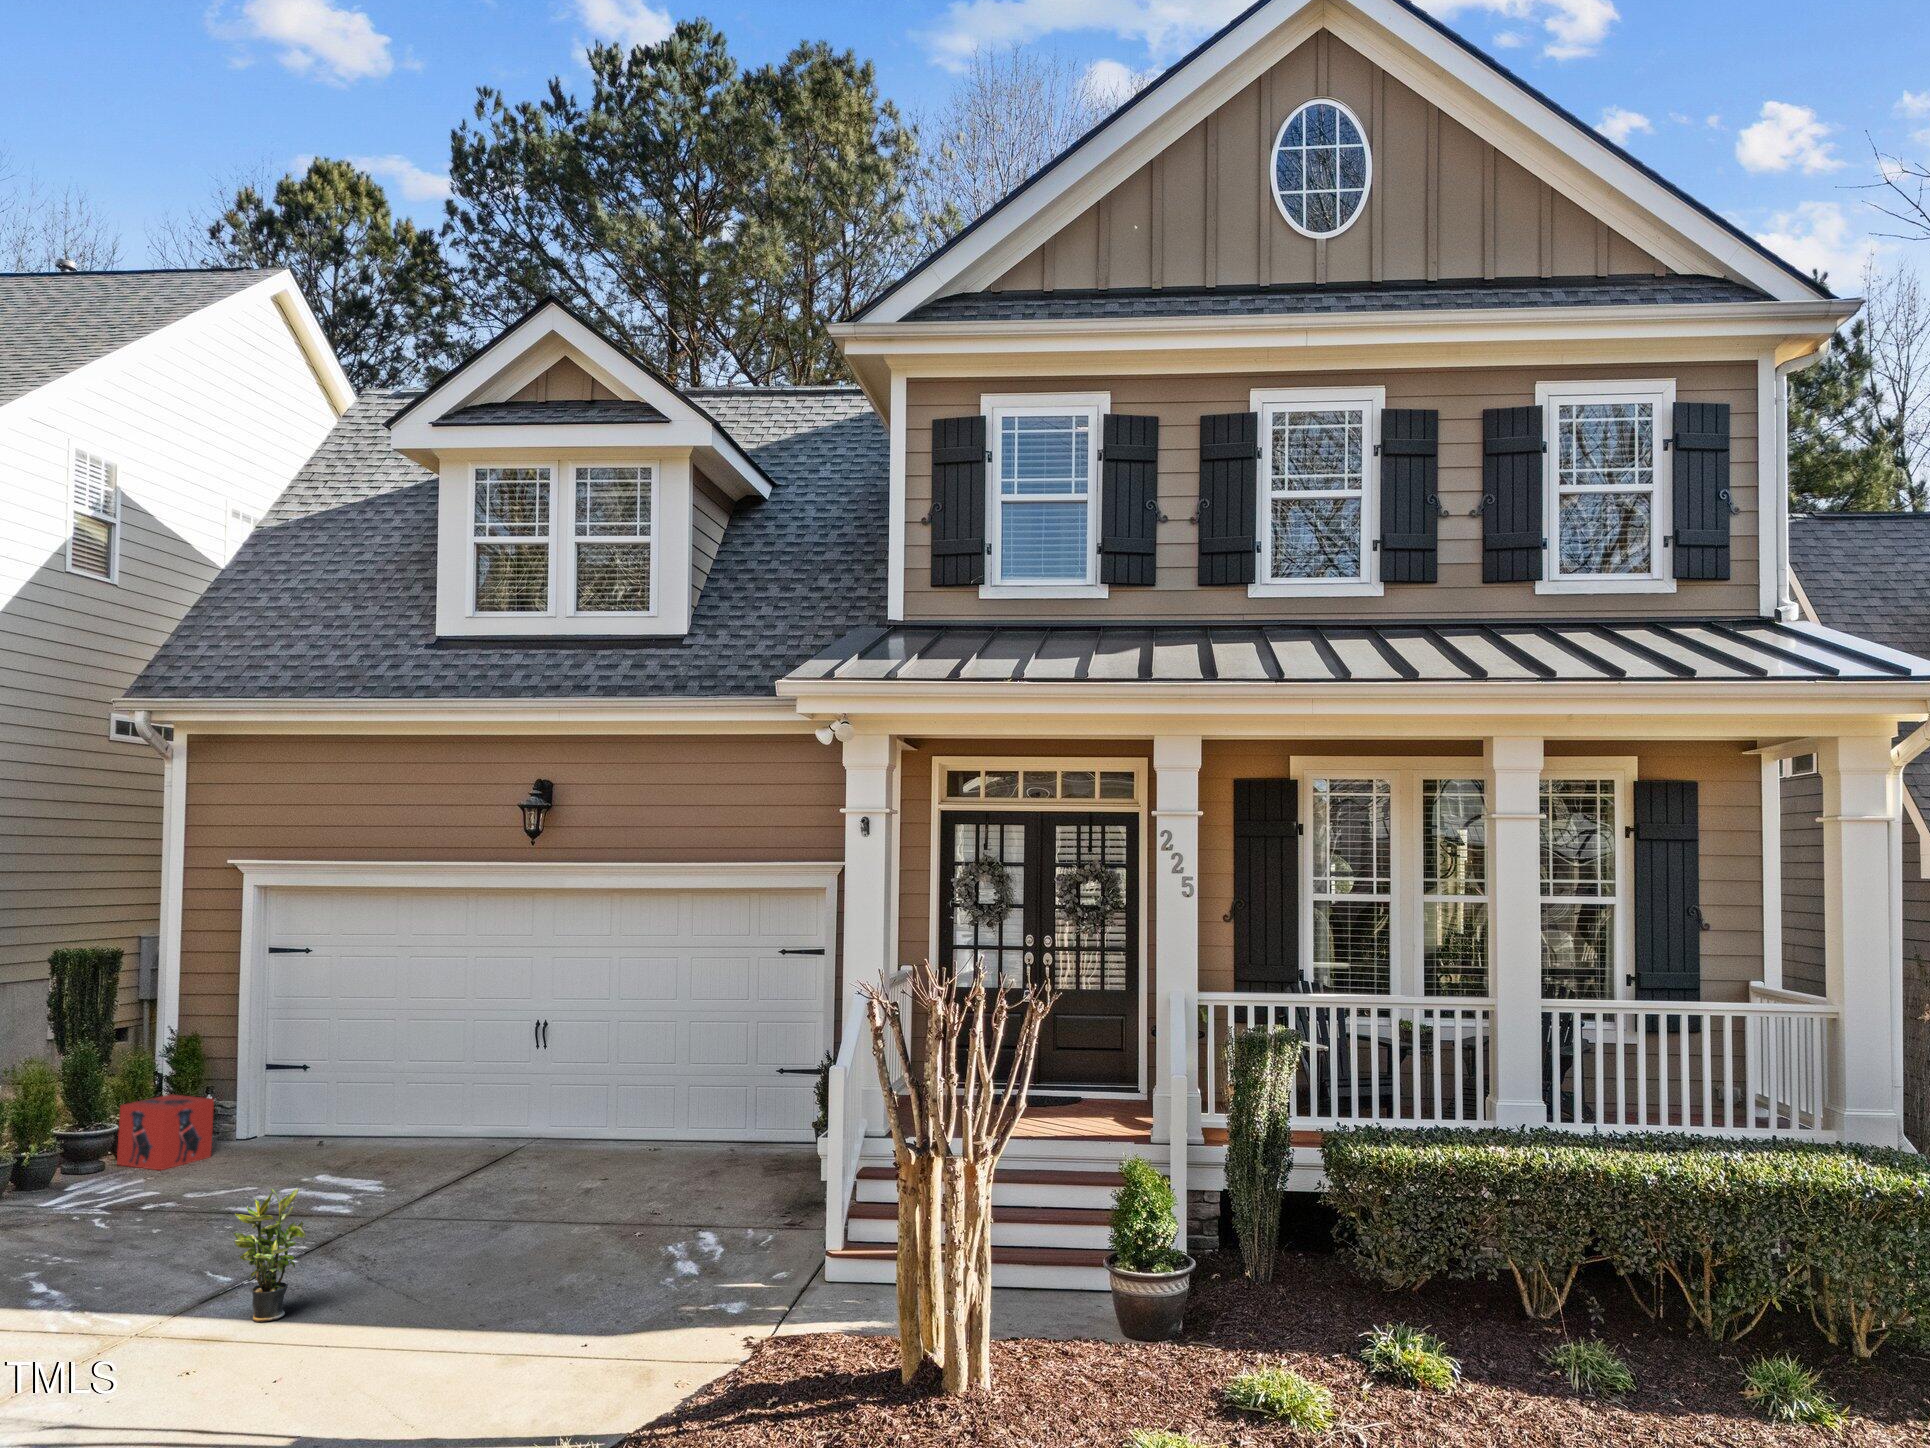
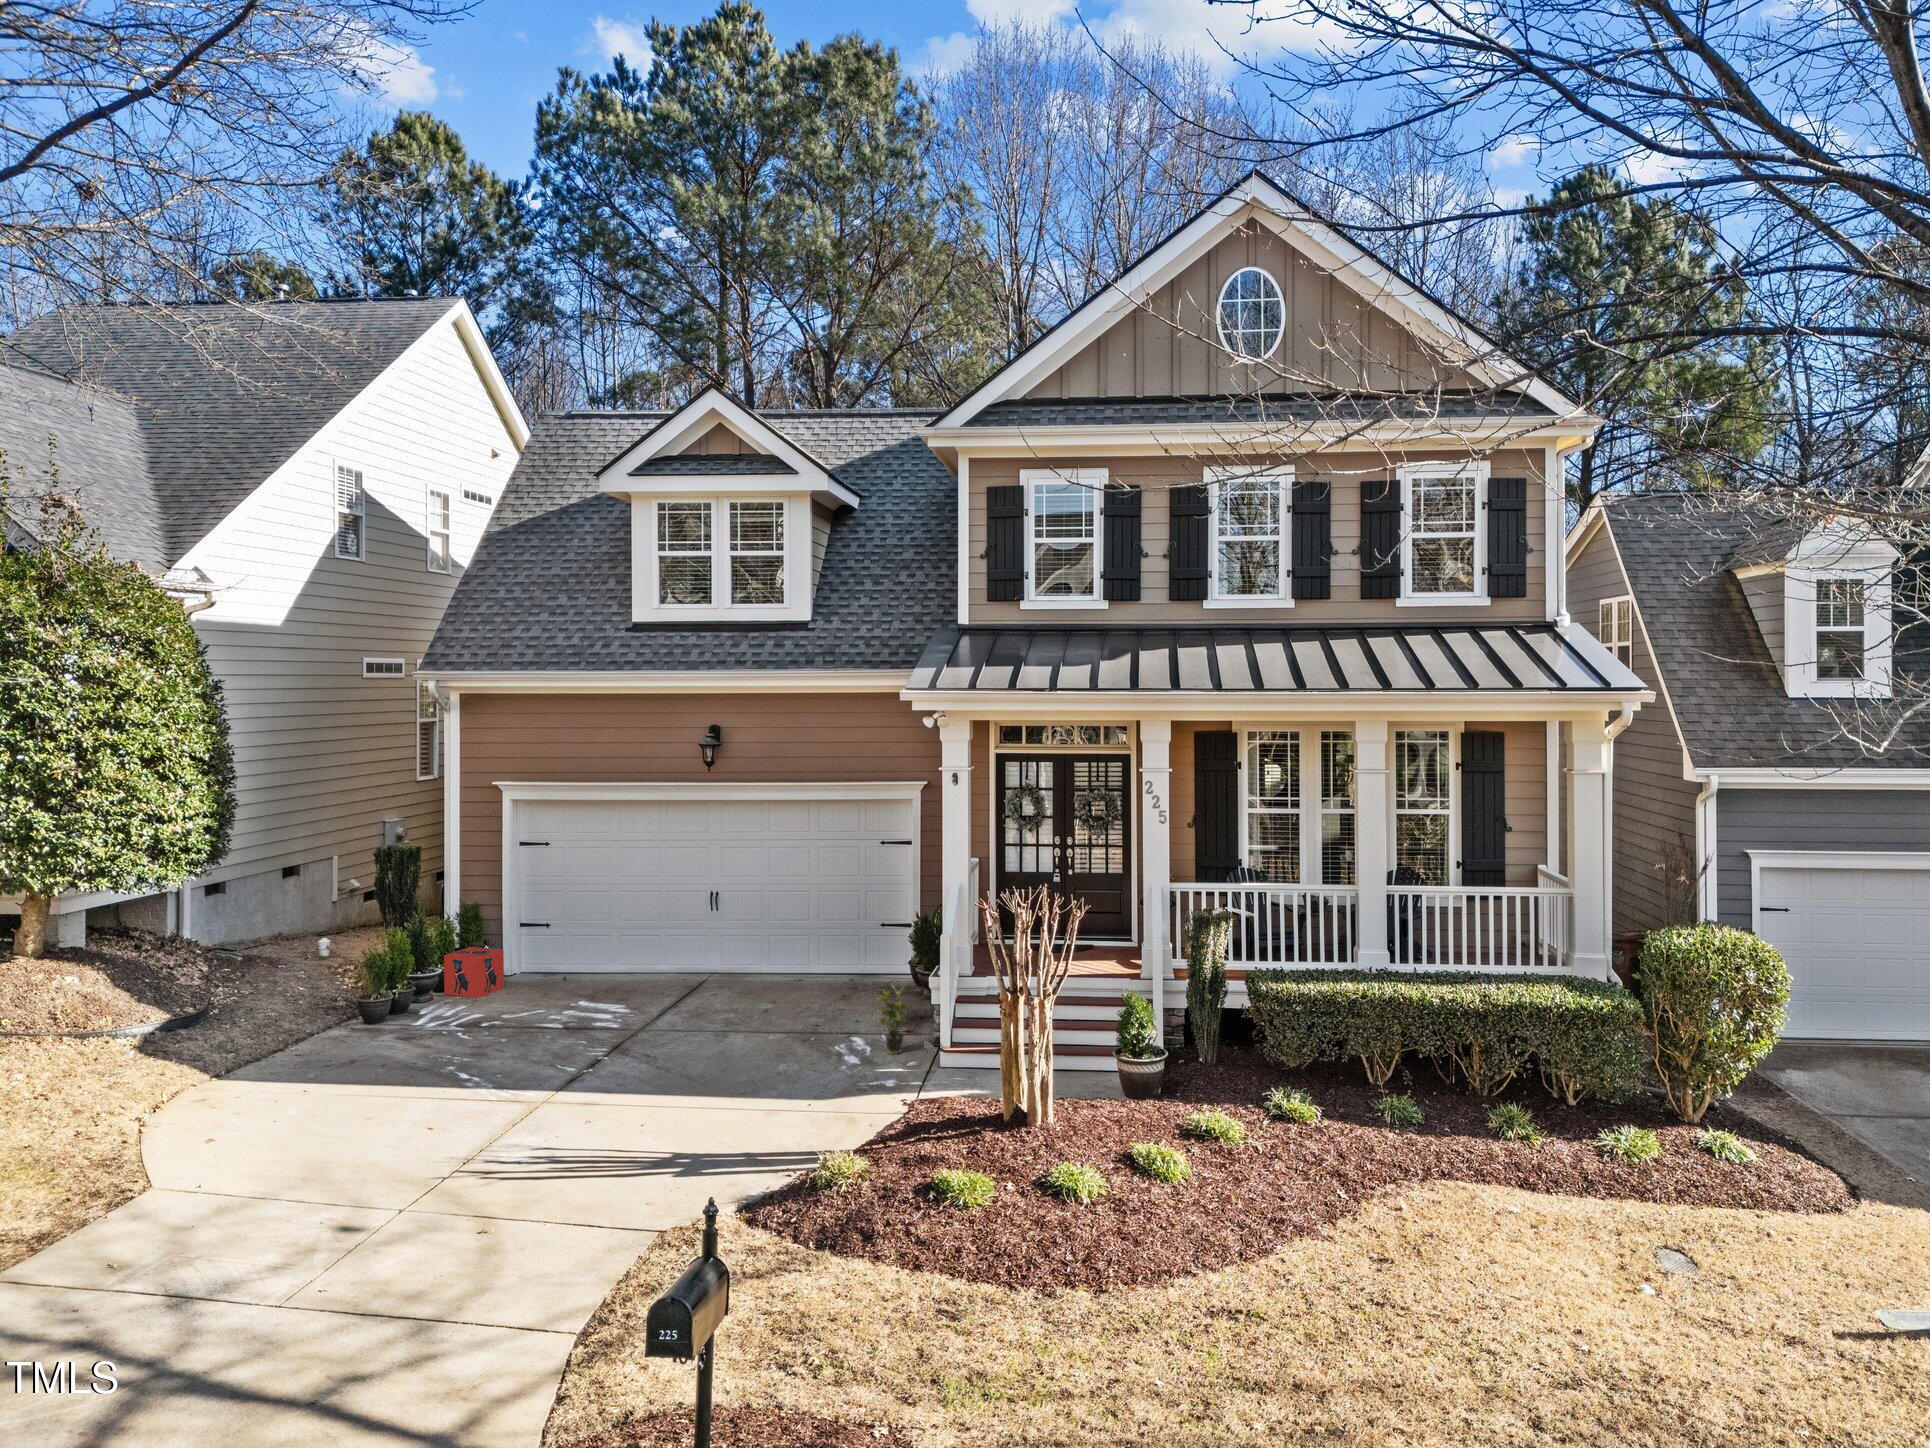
potted plant: present [233,1189,306,1322] -> present [877,984,909,1054]

